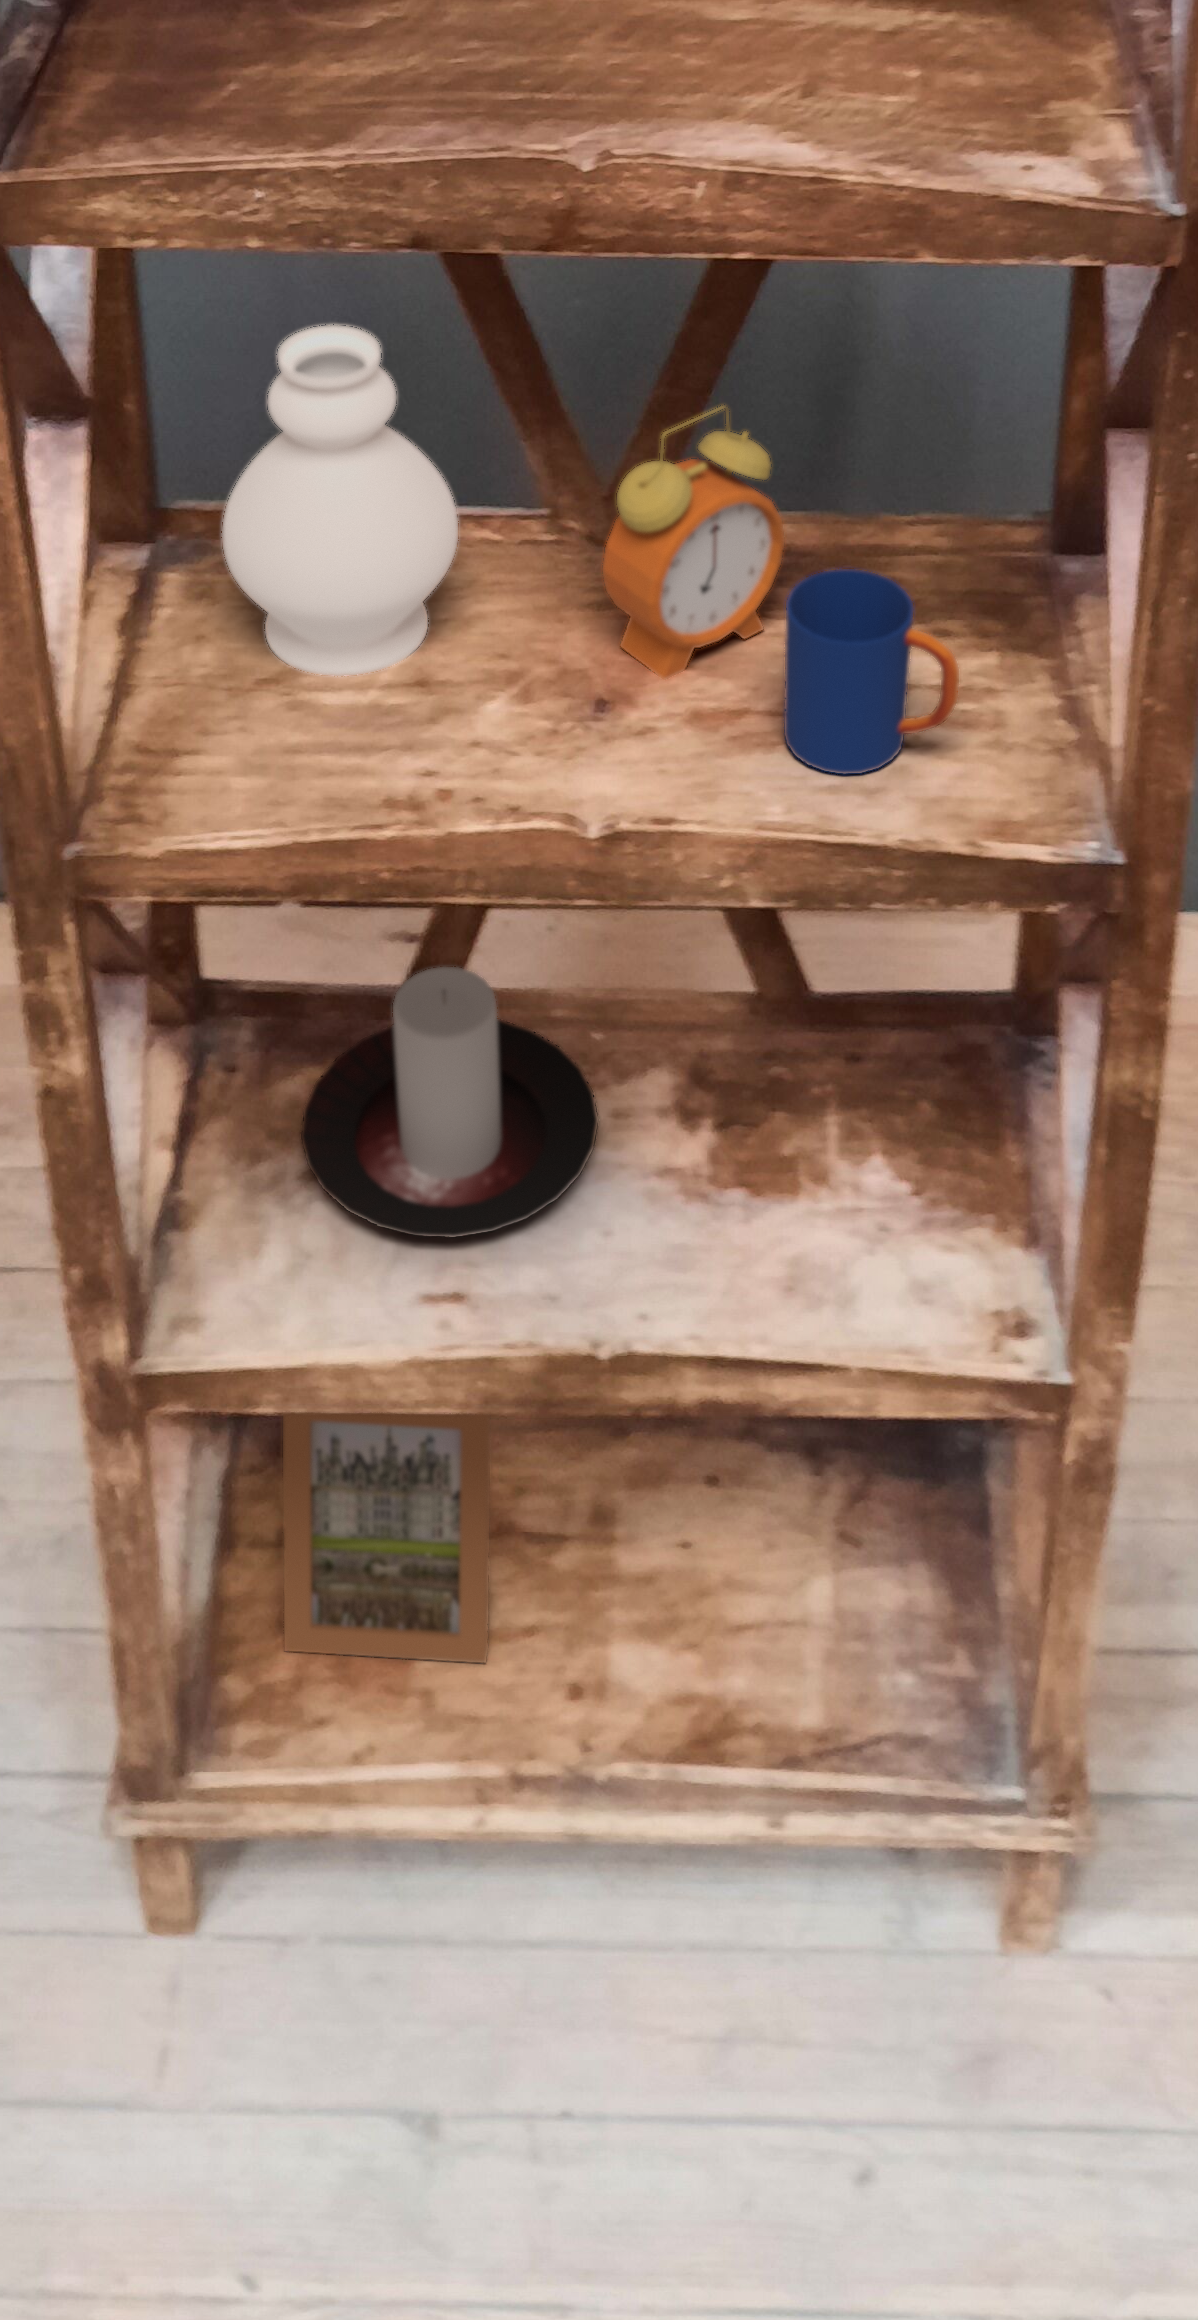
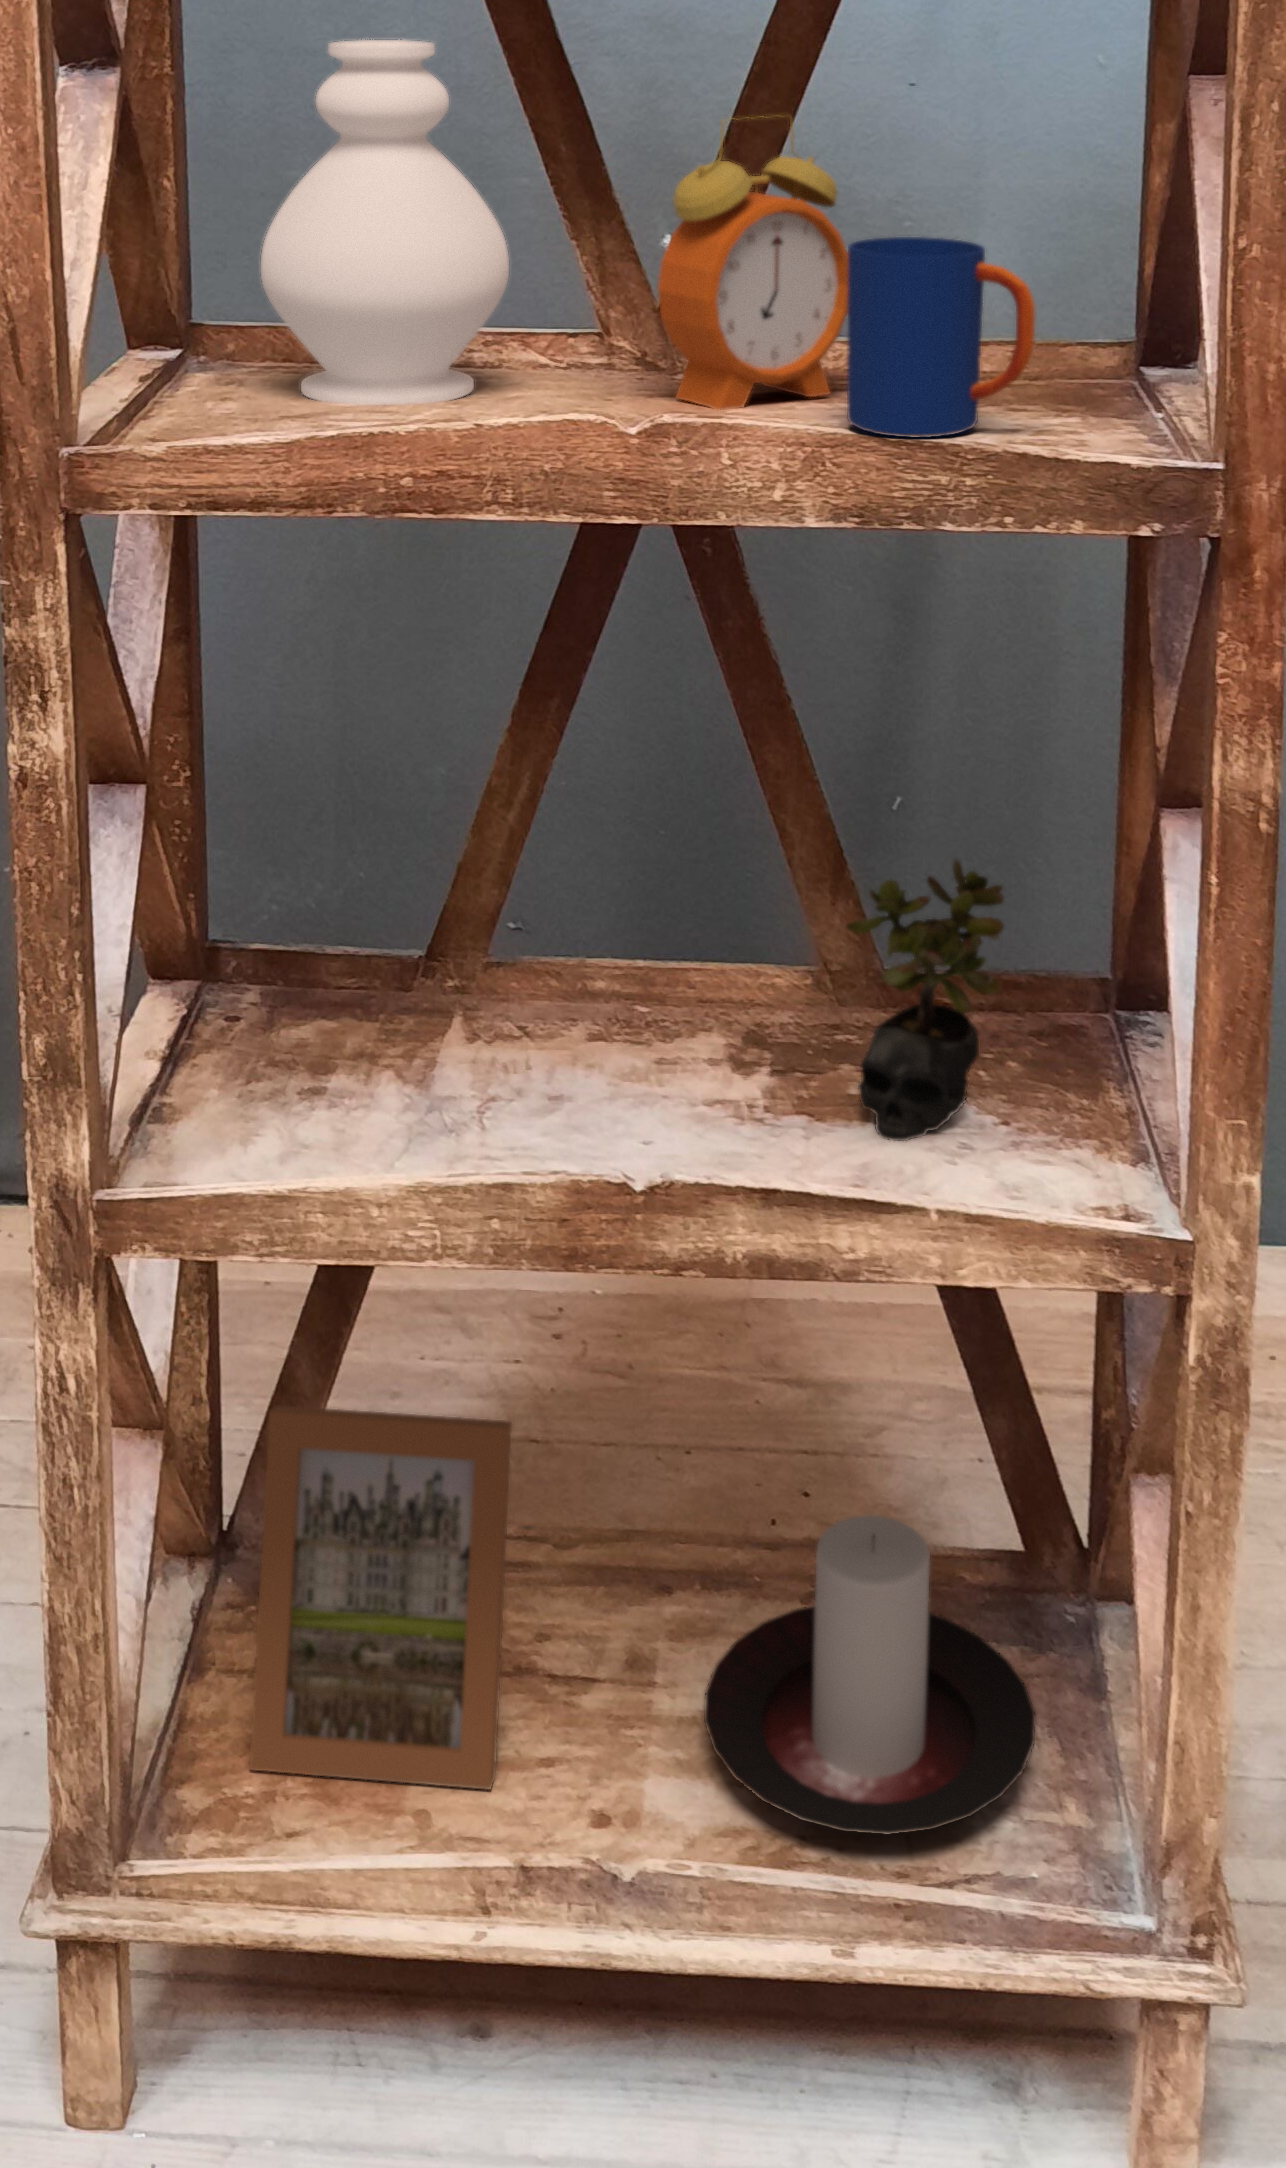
candle holder: present [301,967,598,1237] -> present [704,1516,1035,1834]
succulent plant: none [778,1001,919,1240] -> present [846,860,1004,1141]

